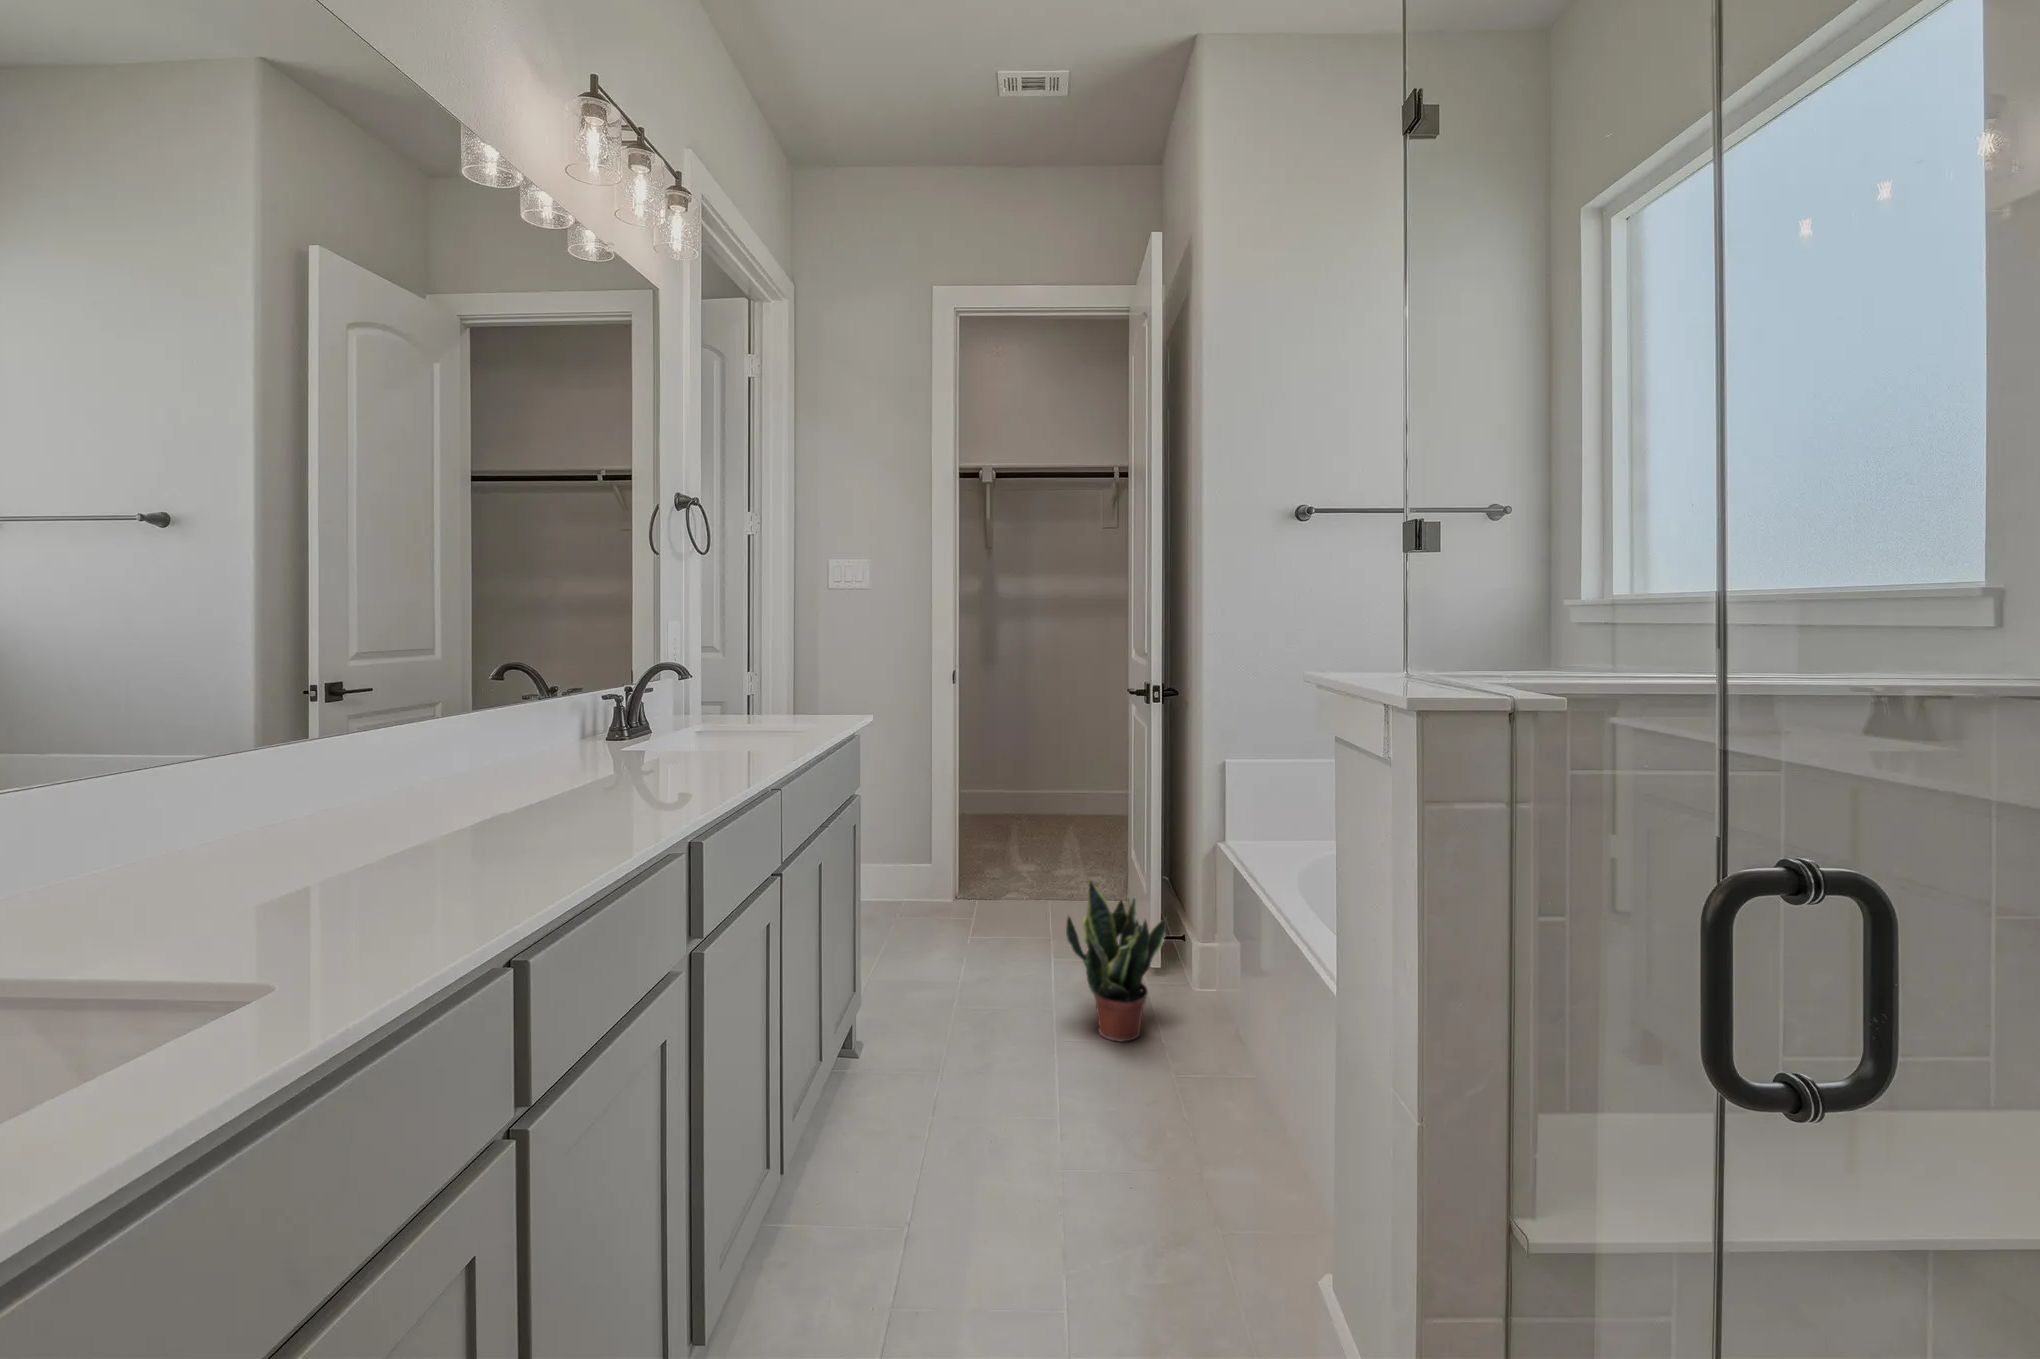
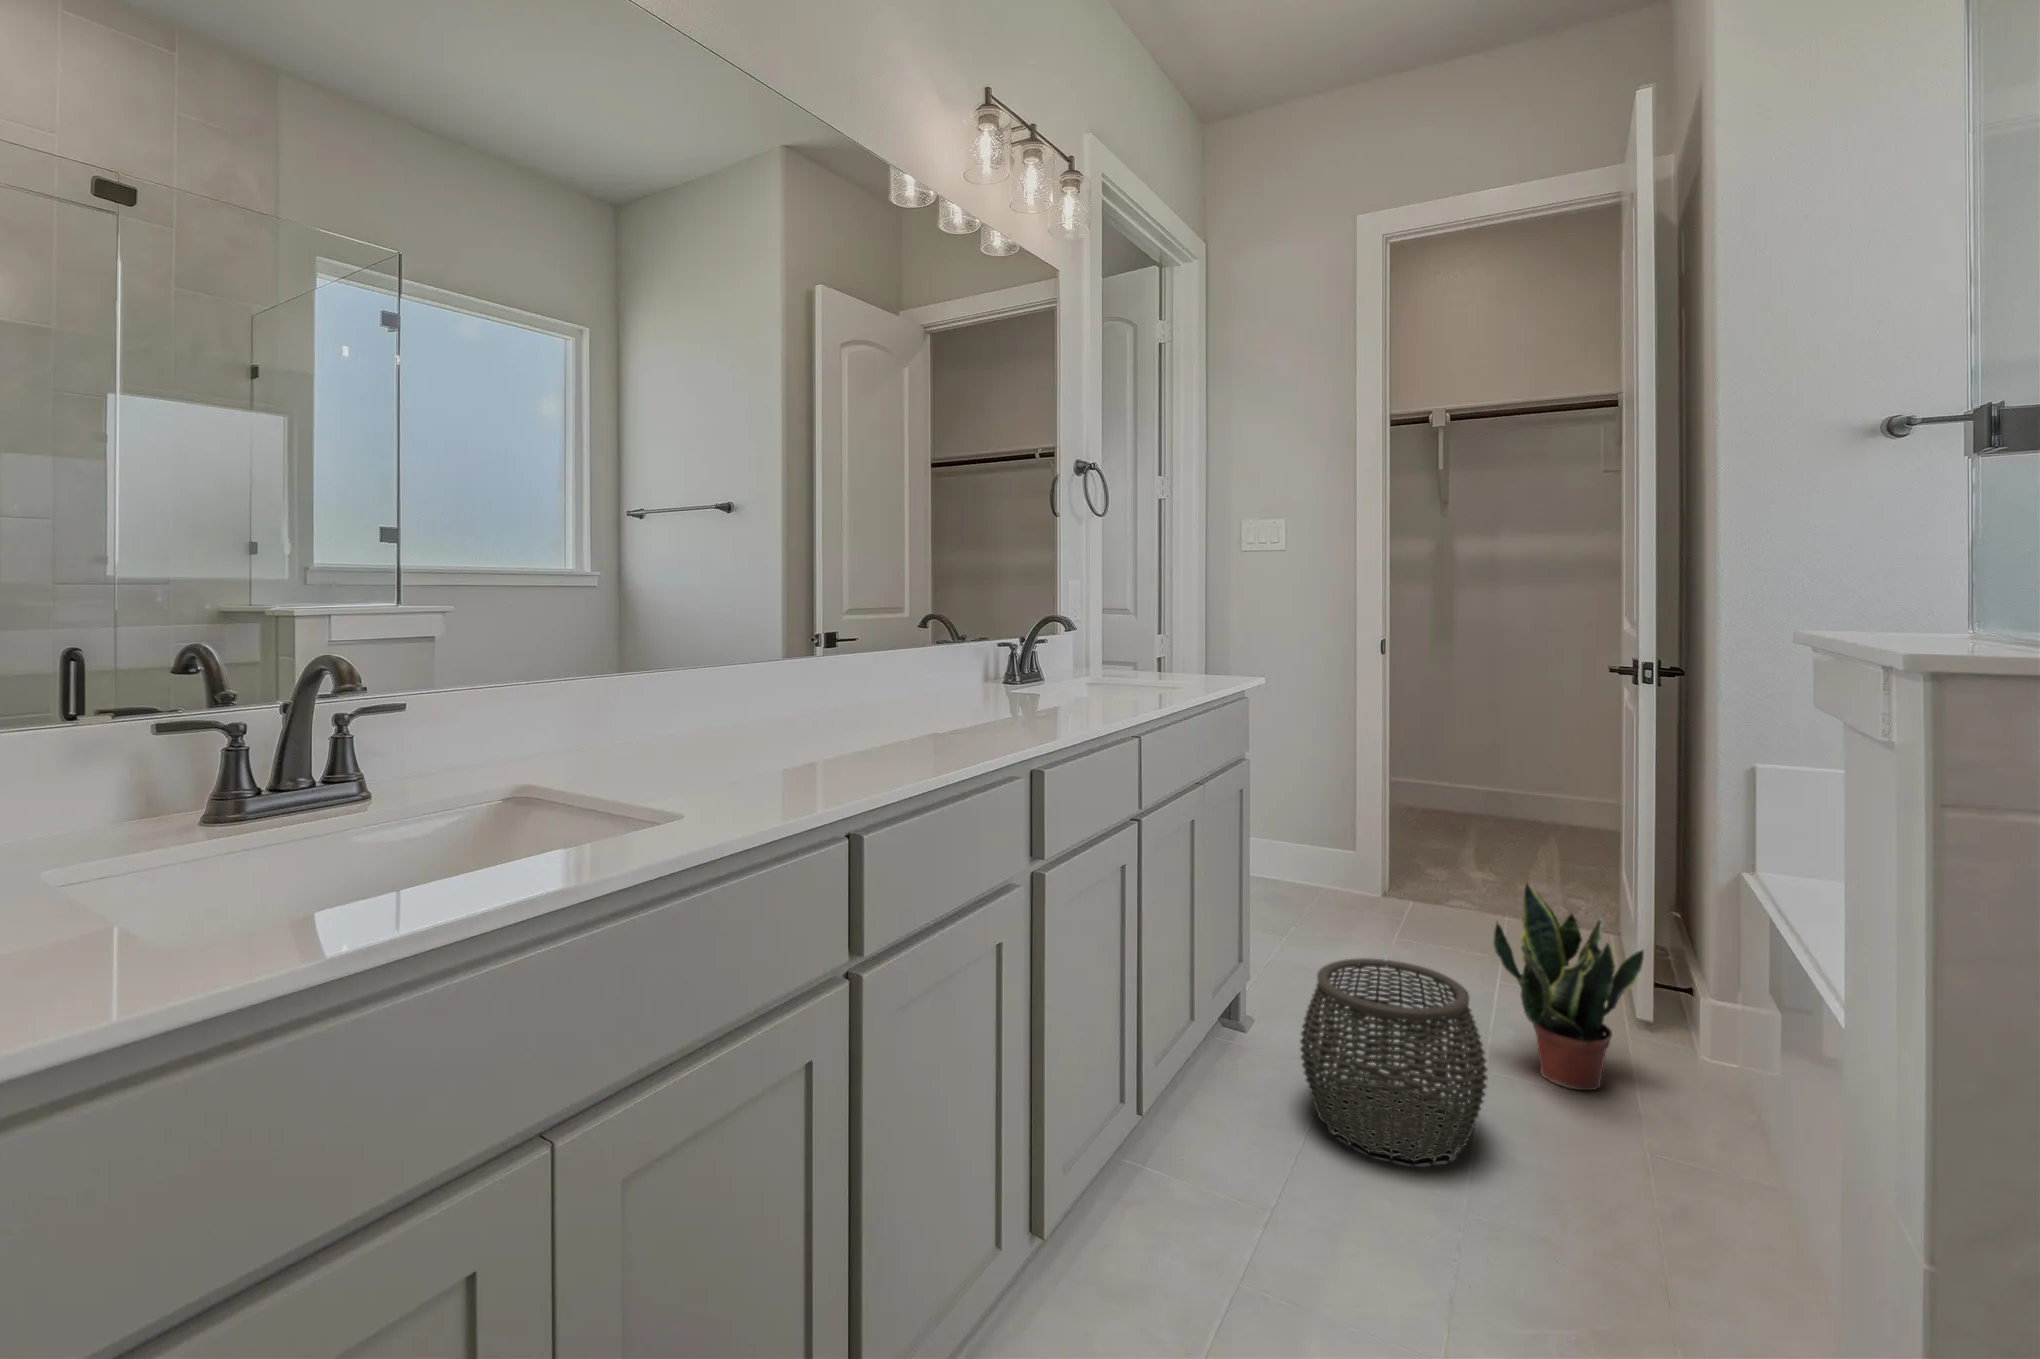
woven basket: none [925,970,1077,1155] -> present [1300,958,1487,1161]

